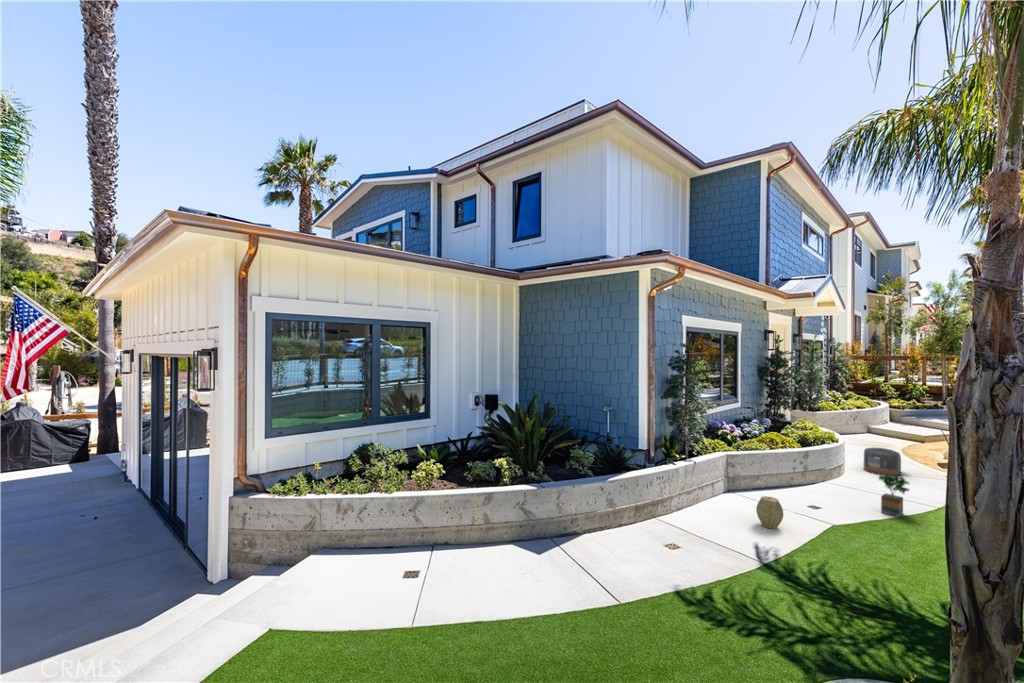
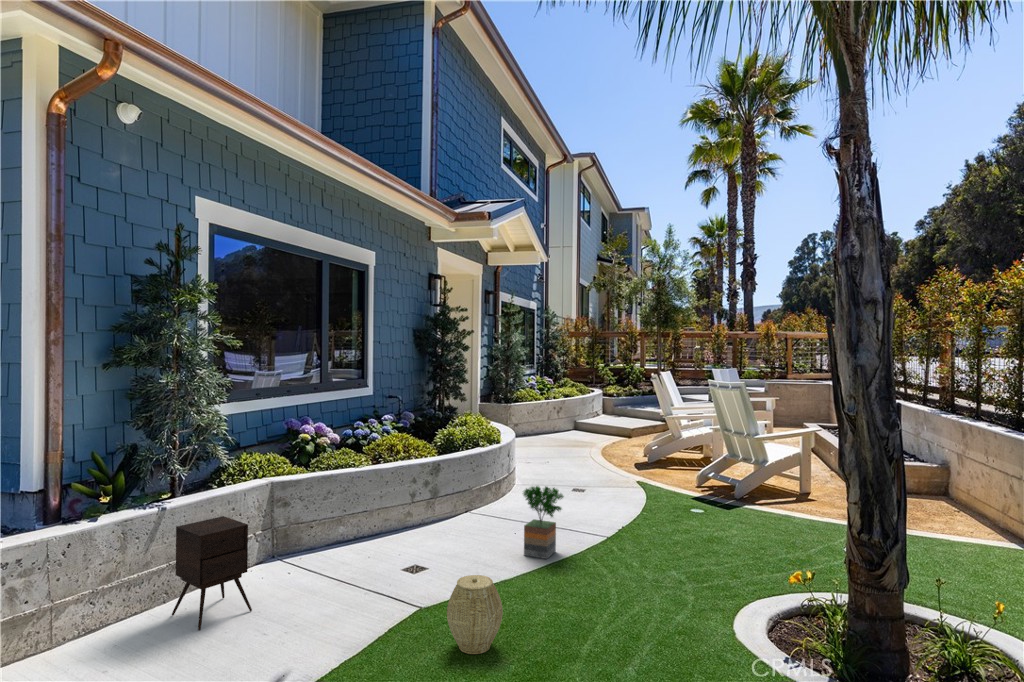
pouf: present [864,447,901,476] -> none [540,446,585,488]
side table: none [708,469,744,516] -> present [172,516,252,630]
woven basket: present [756,496,783,529] -> present [447,575,503,654]

